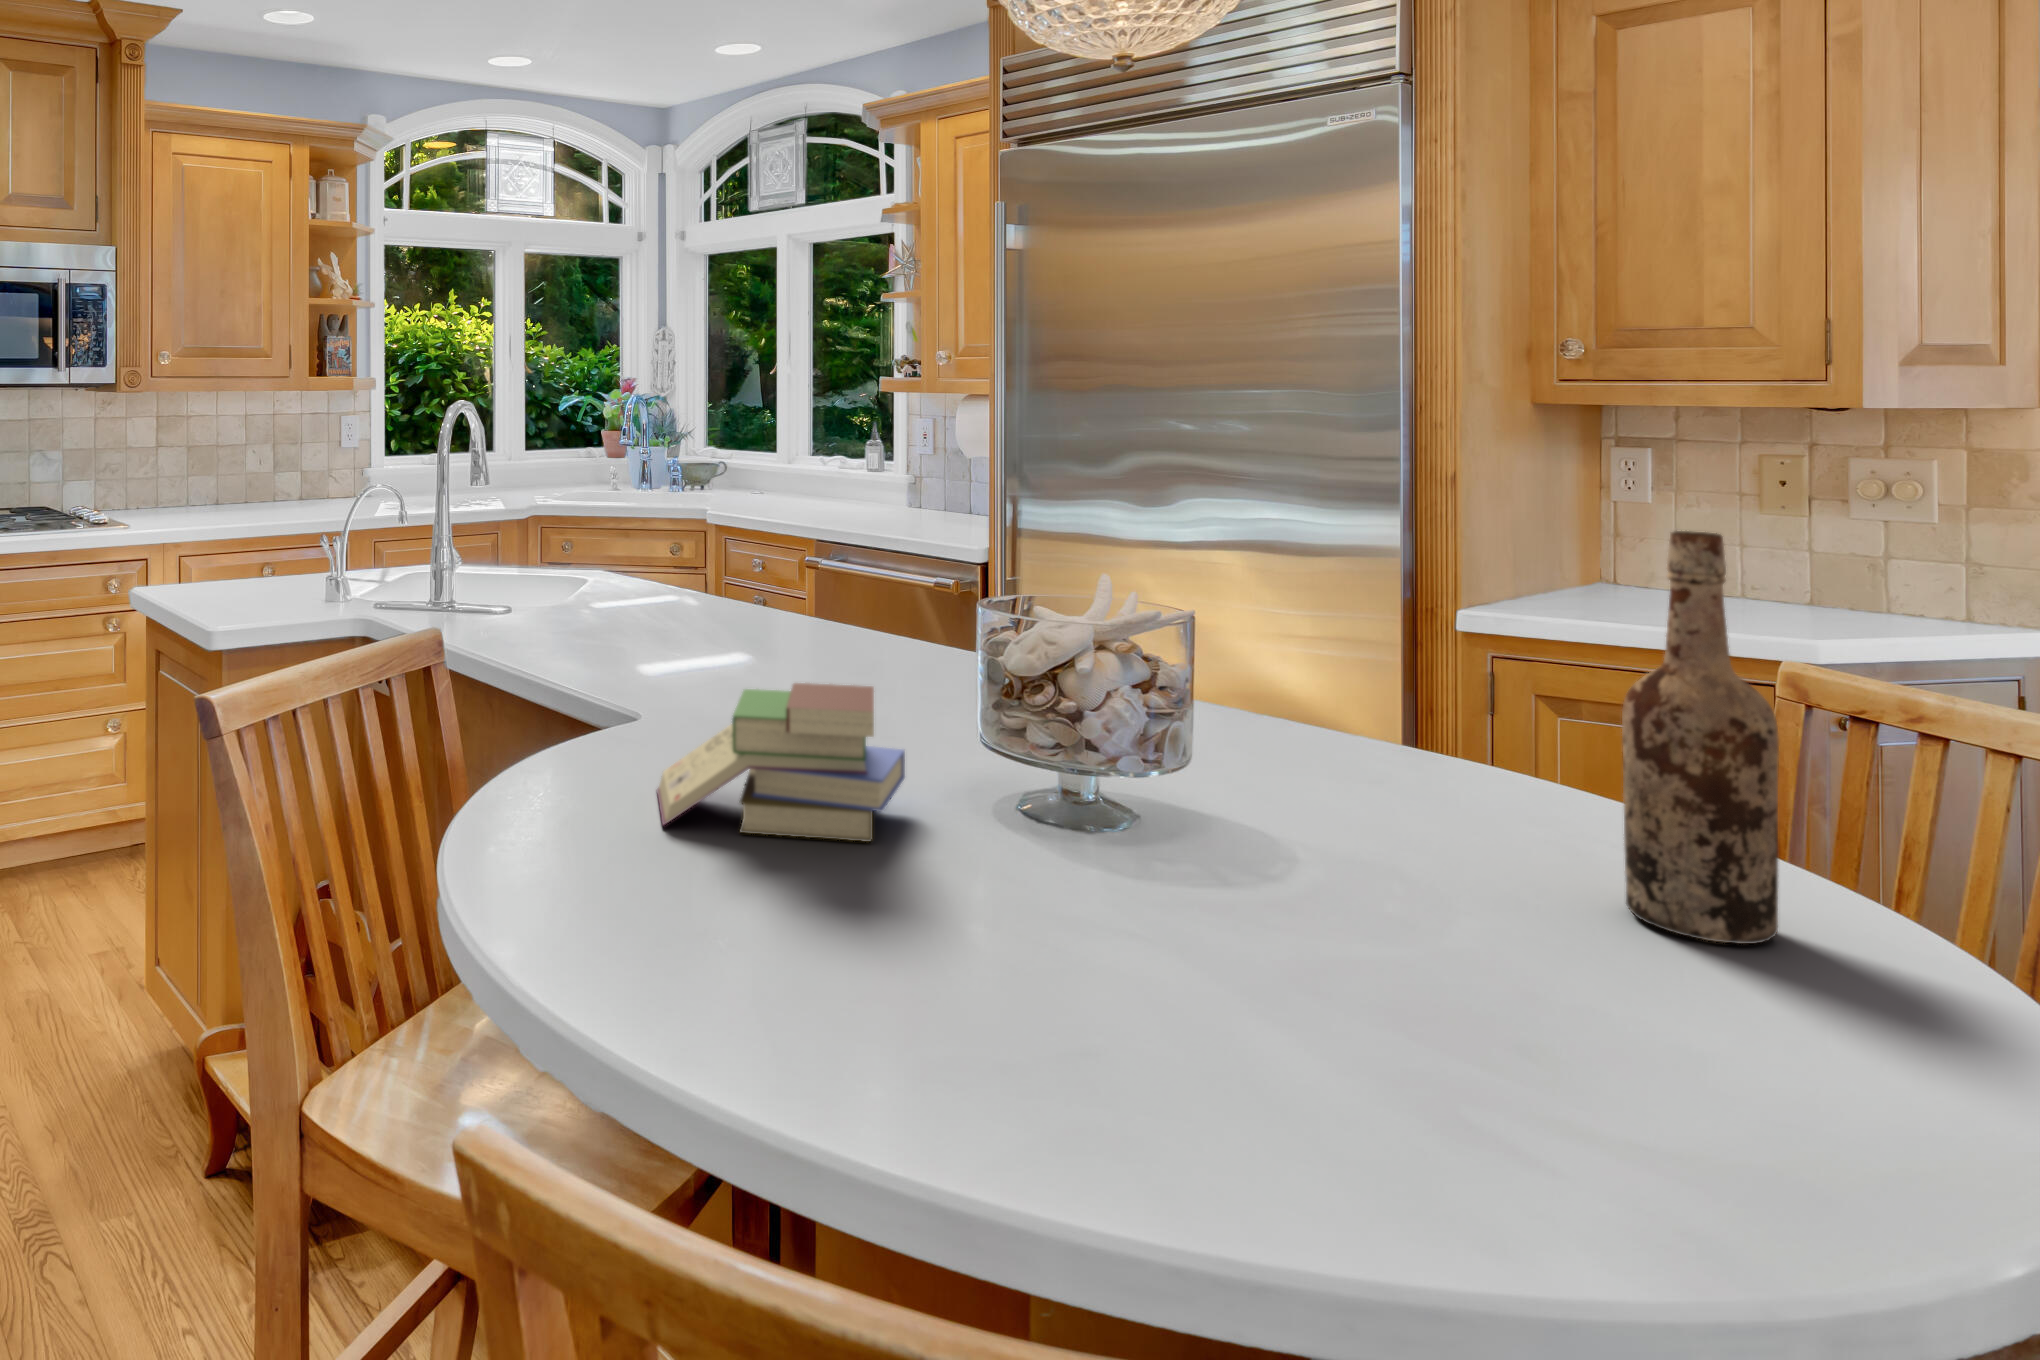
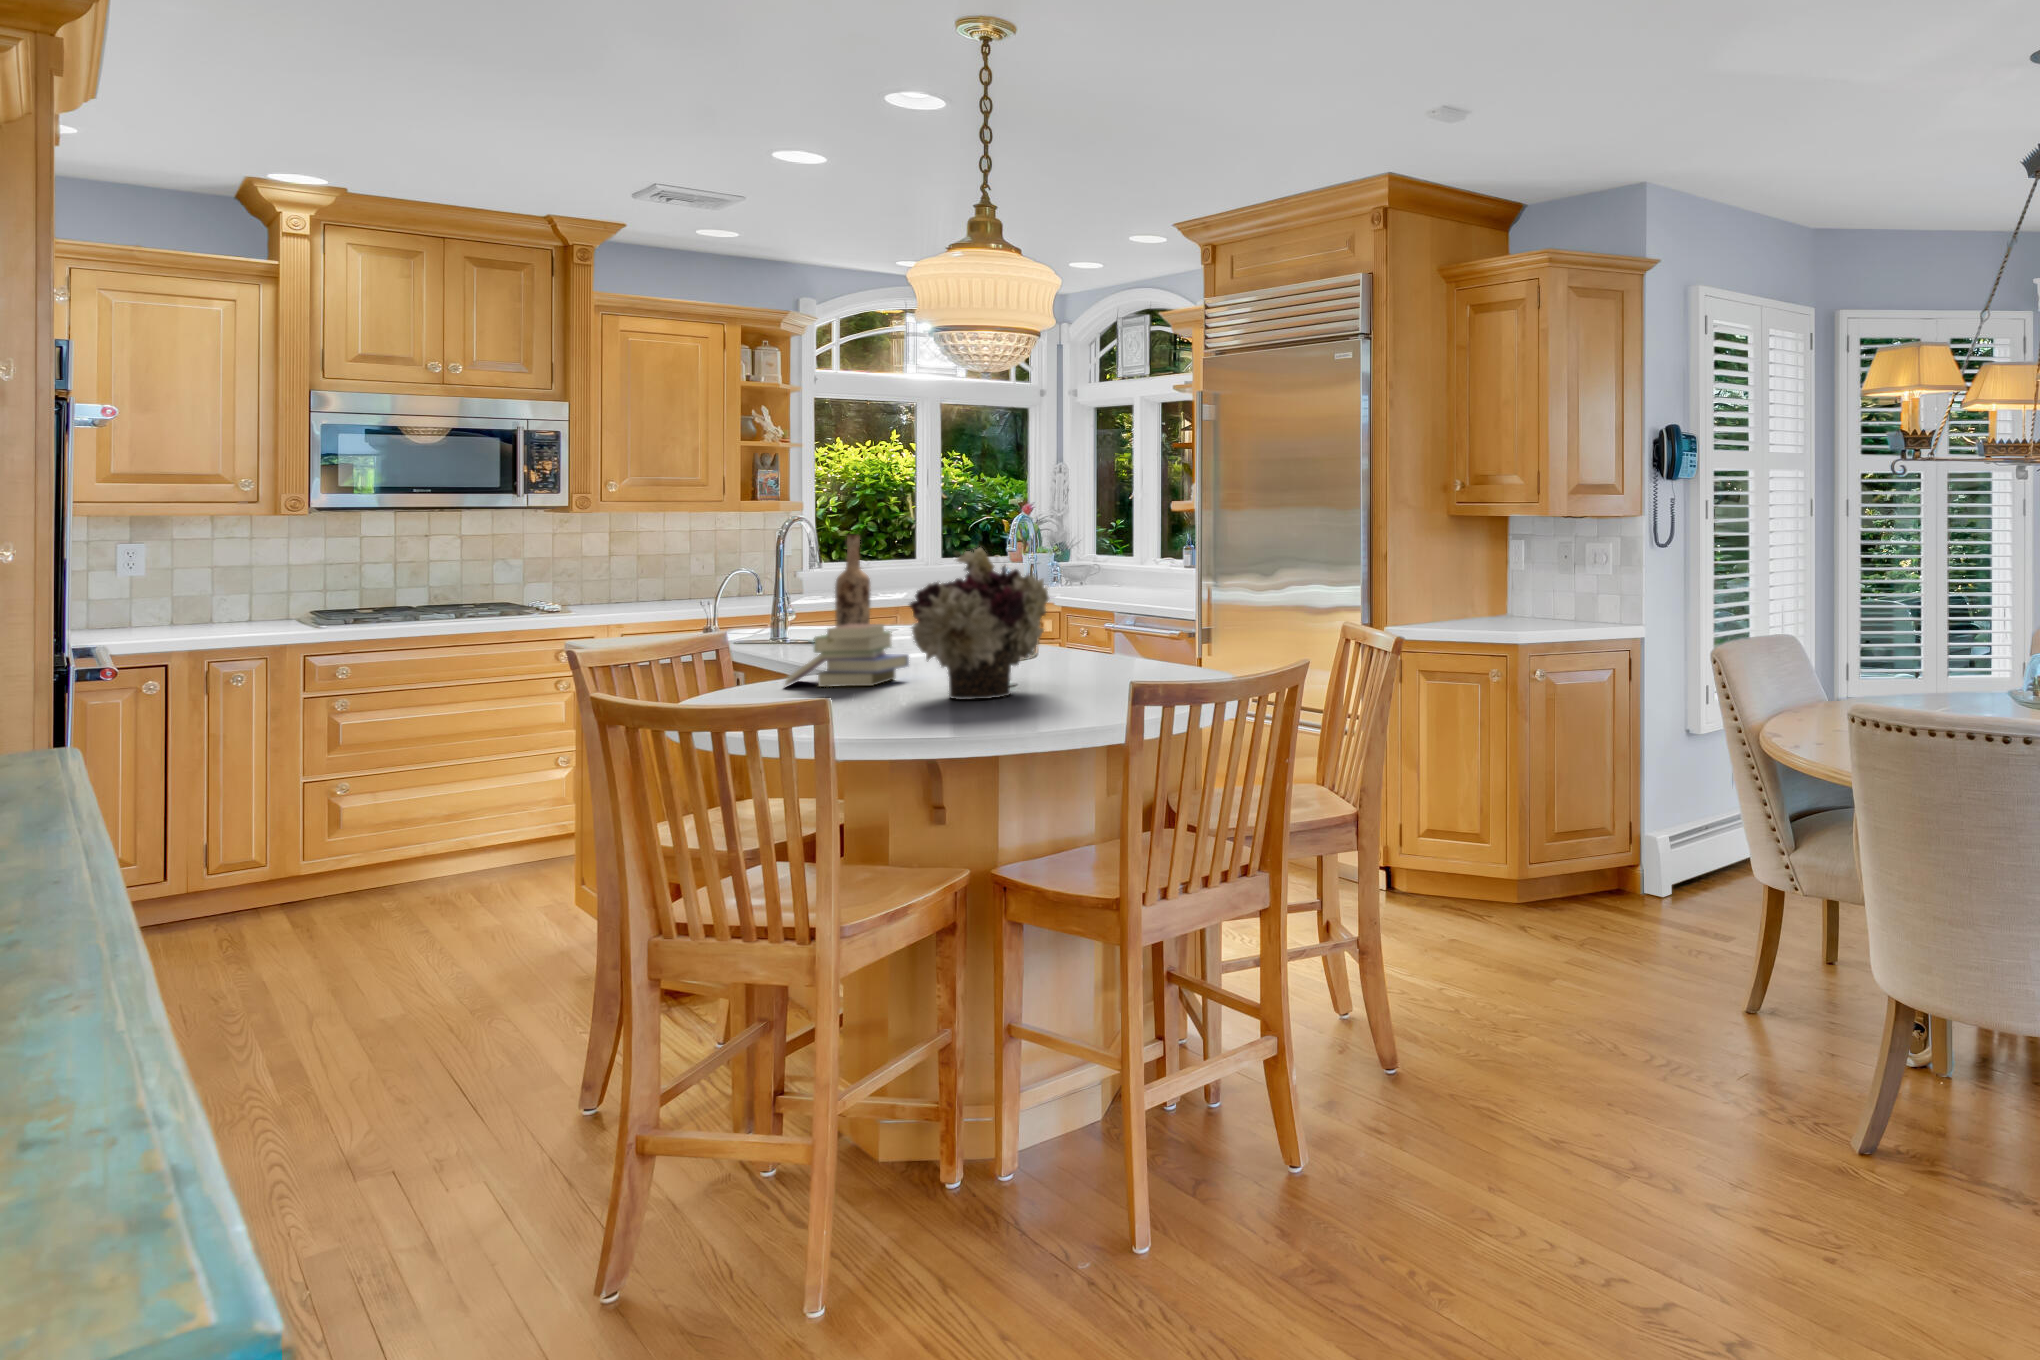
wine bottle: present [1622,531,1779,944] -> present [835,535,871,627]
flower arrangement: none [1054,535,1502,979] -> present [910,548,1049,700]

